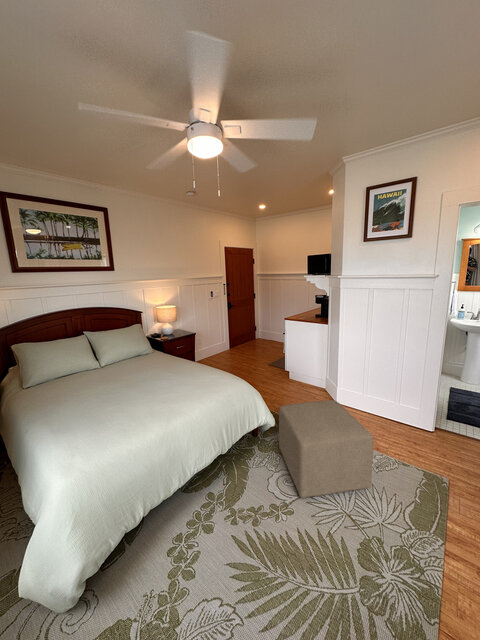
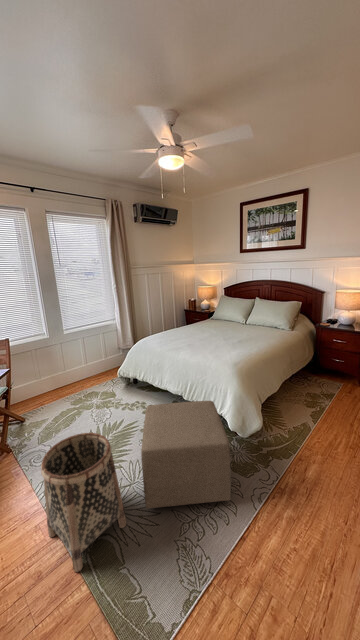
basket: none [380,443,467,587] -> present [41,433,126,572]

